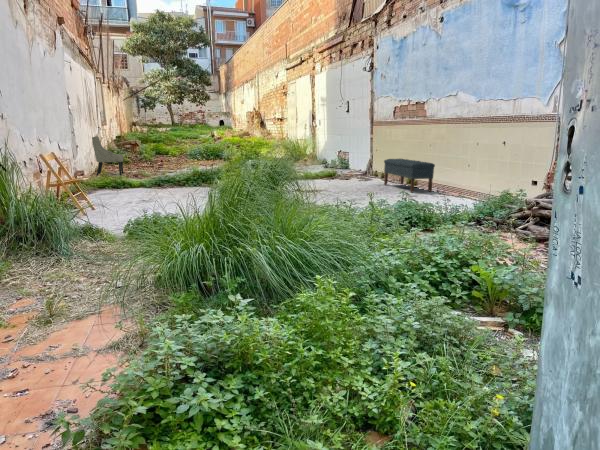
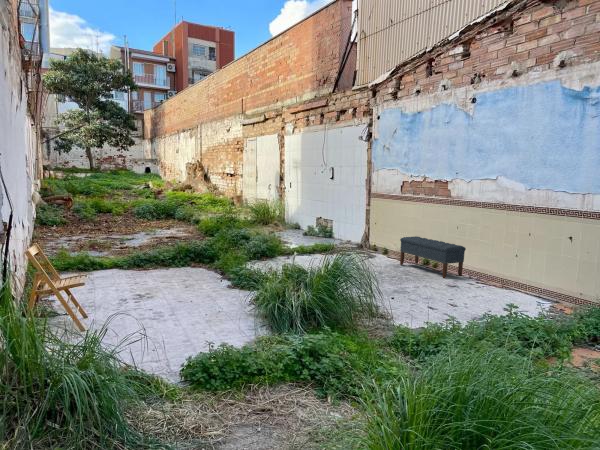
chair: present [92,136,123,176] -> none [34,198,72,248]

